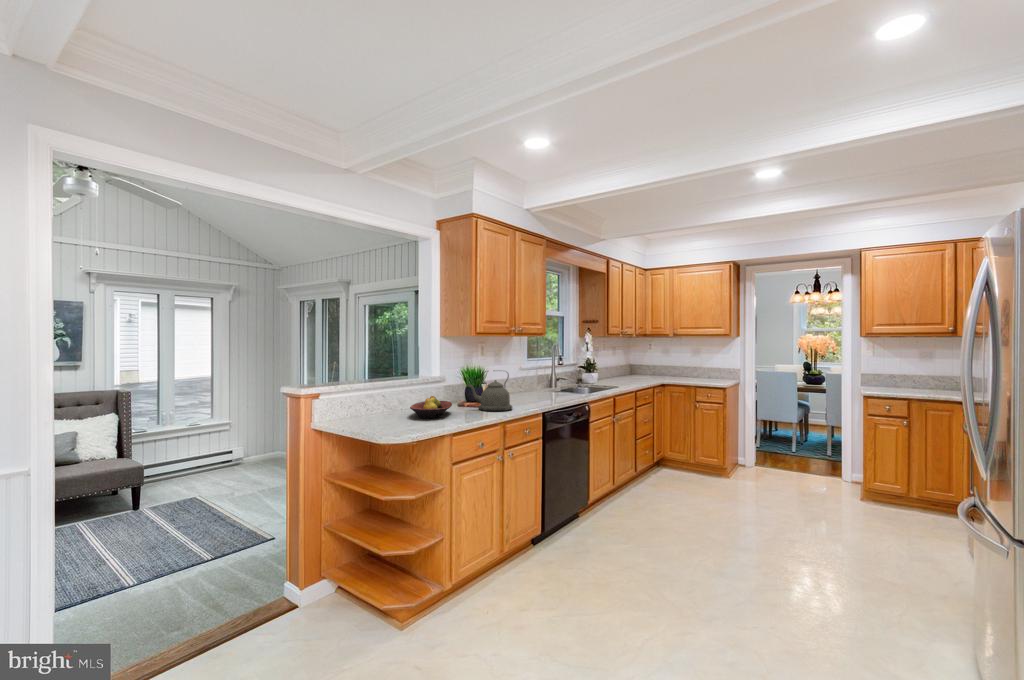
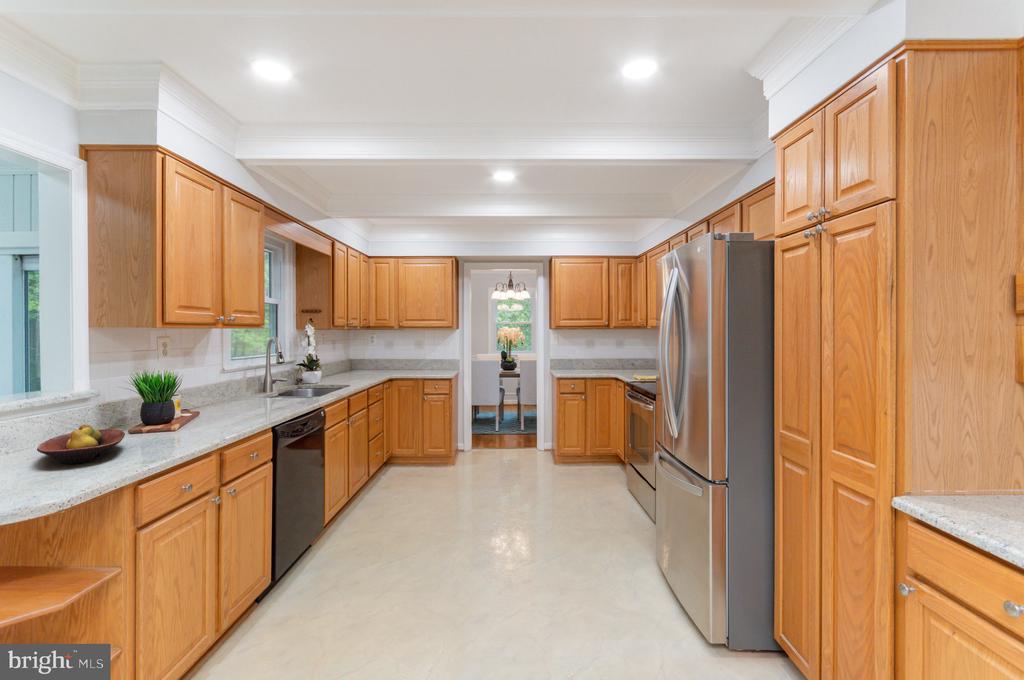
kettle: present [468,374,512,411] -> none [152,377,228,436]

